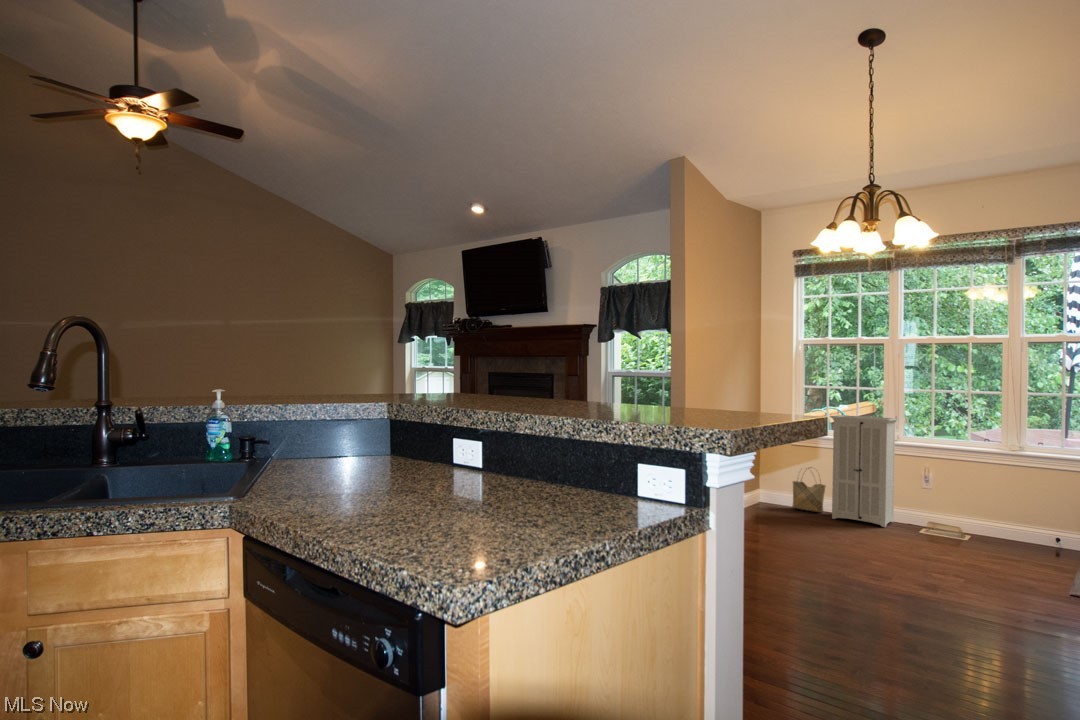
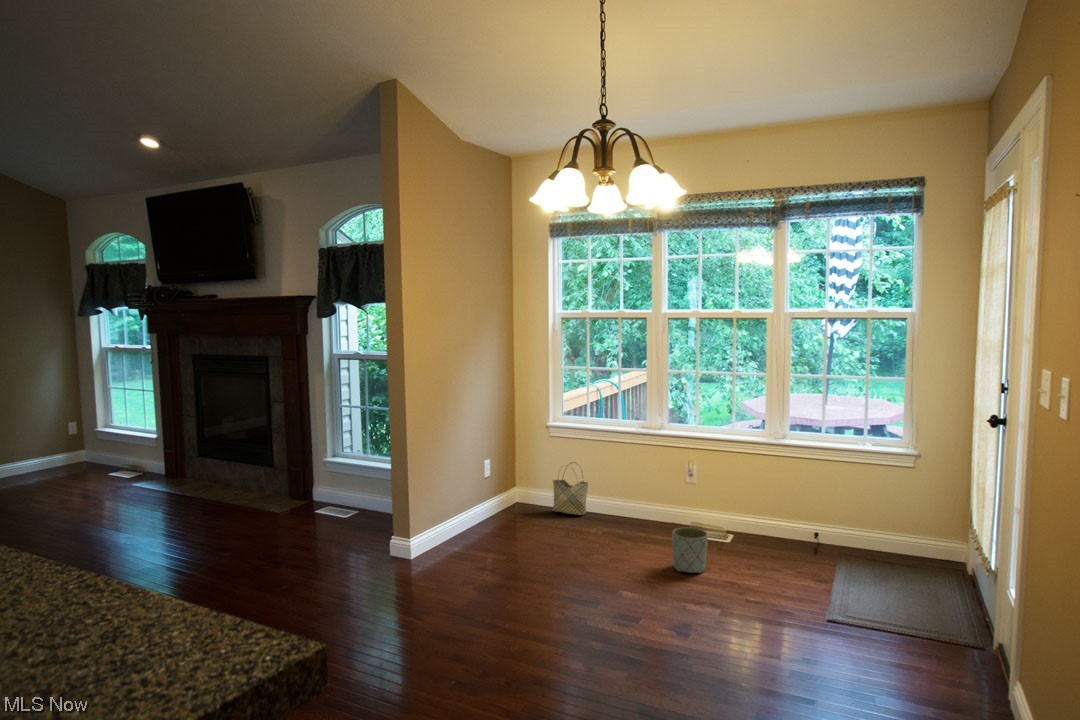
storage cabinet: present [830,414,898,527] -> none [590,399,663,531]
planter: none [911,518,946,557] -> present [672,527,708,573]

